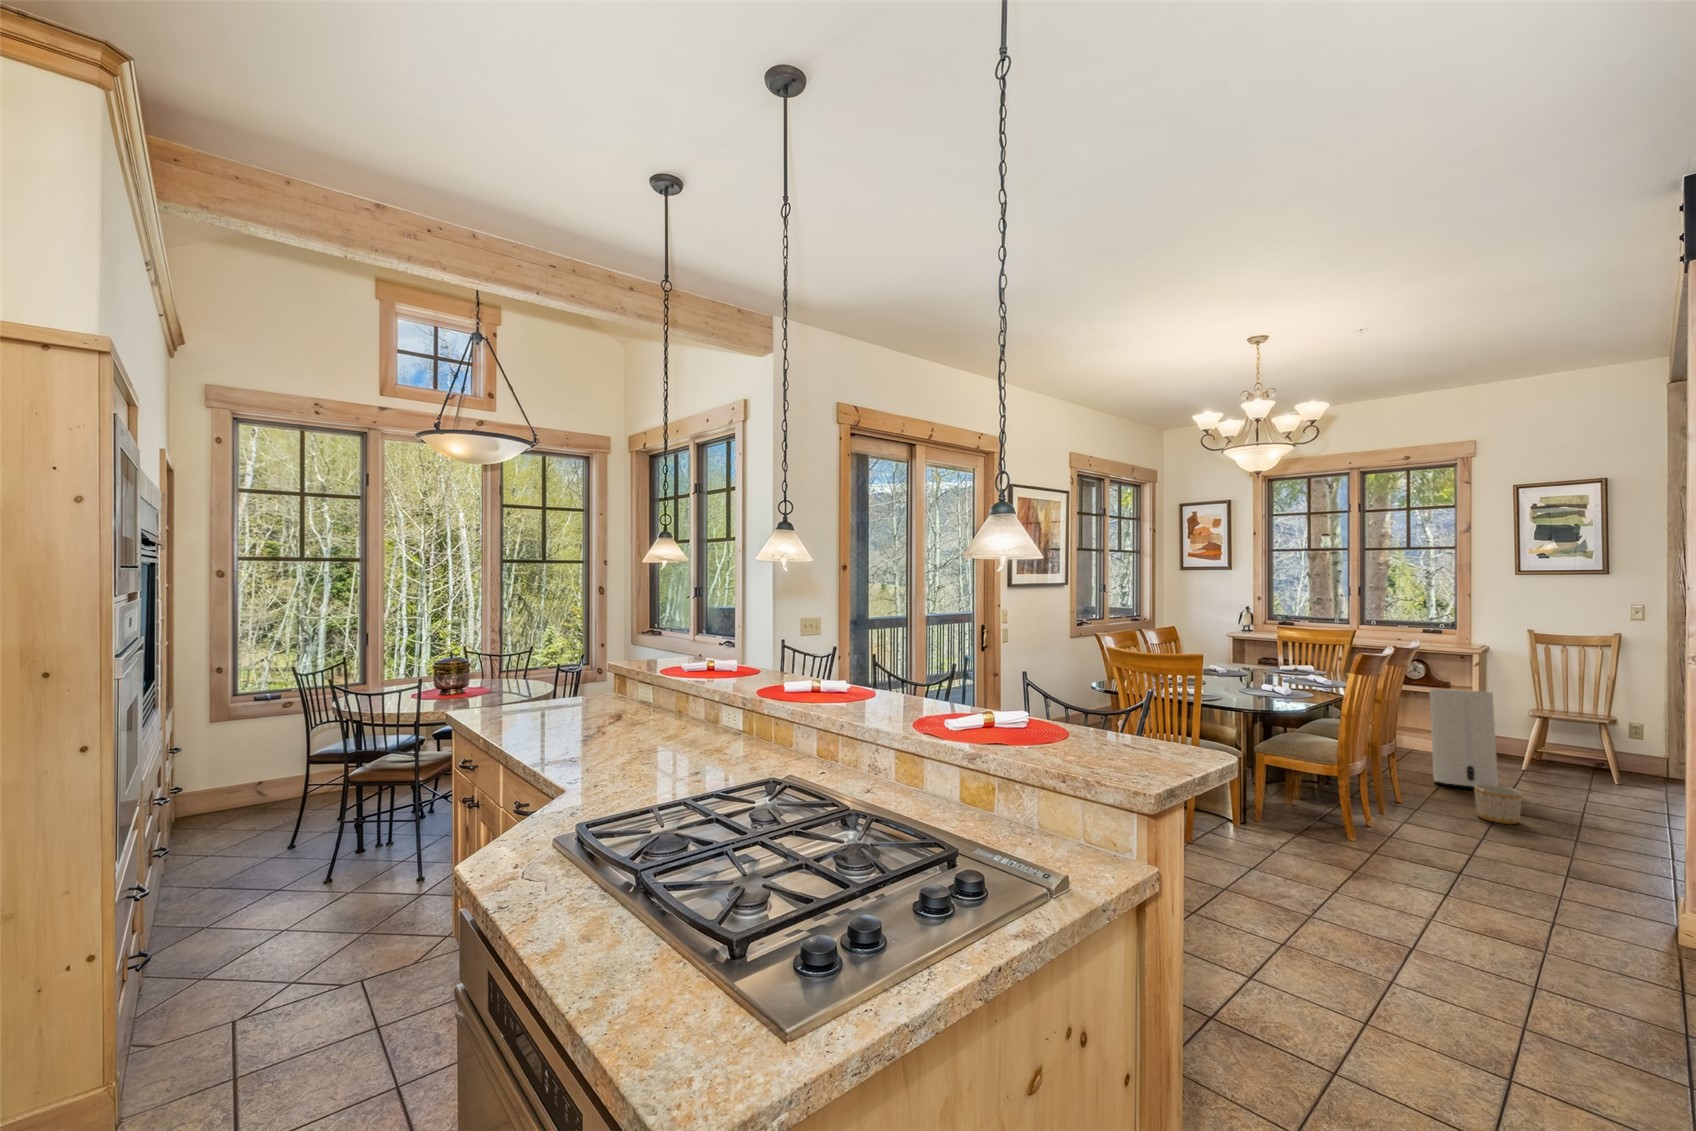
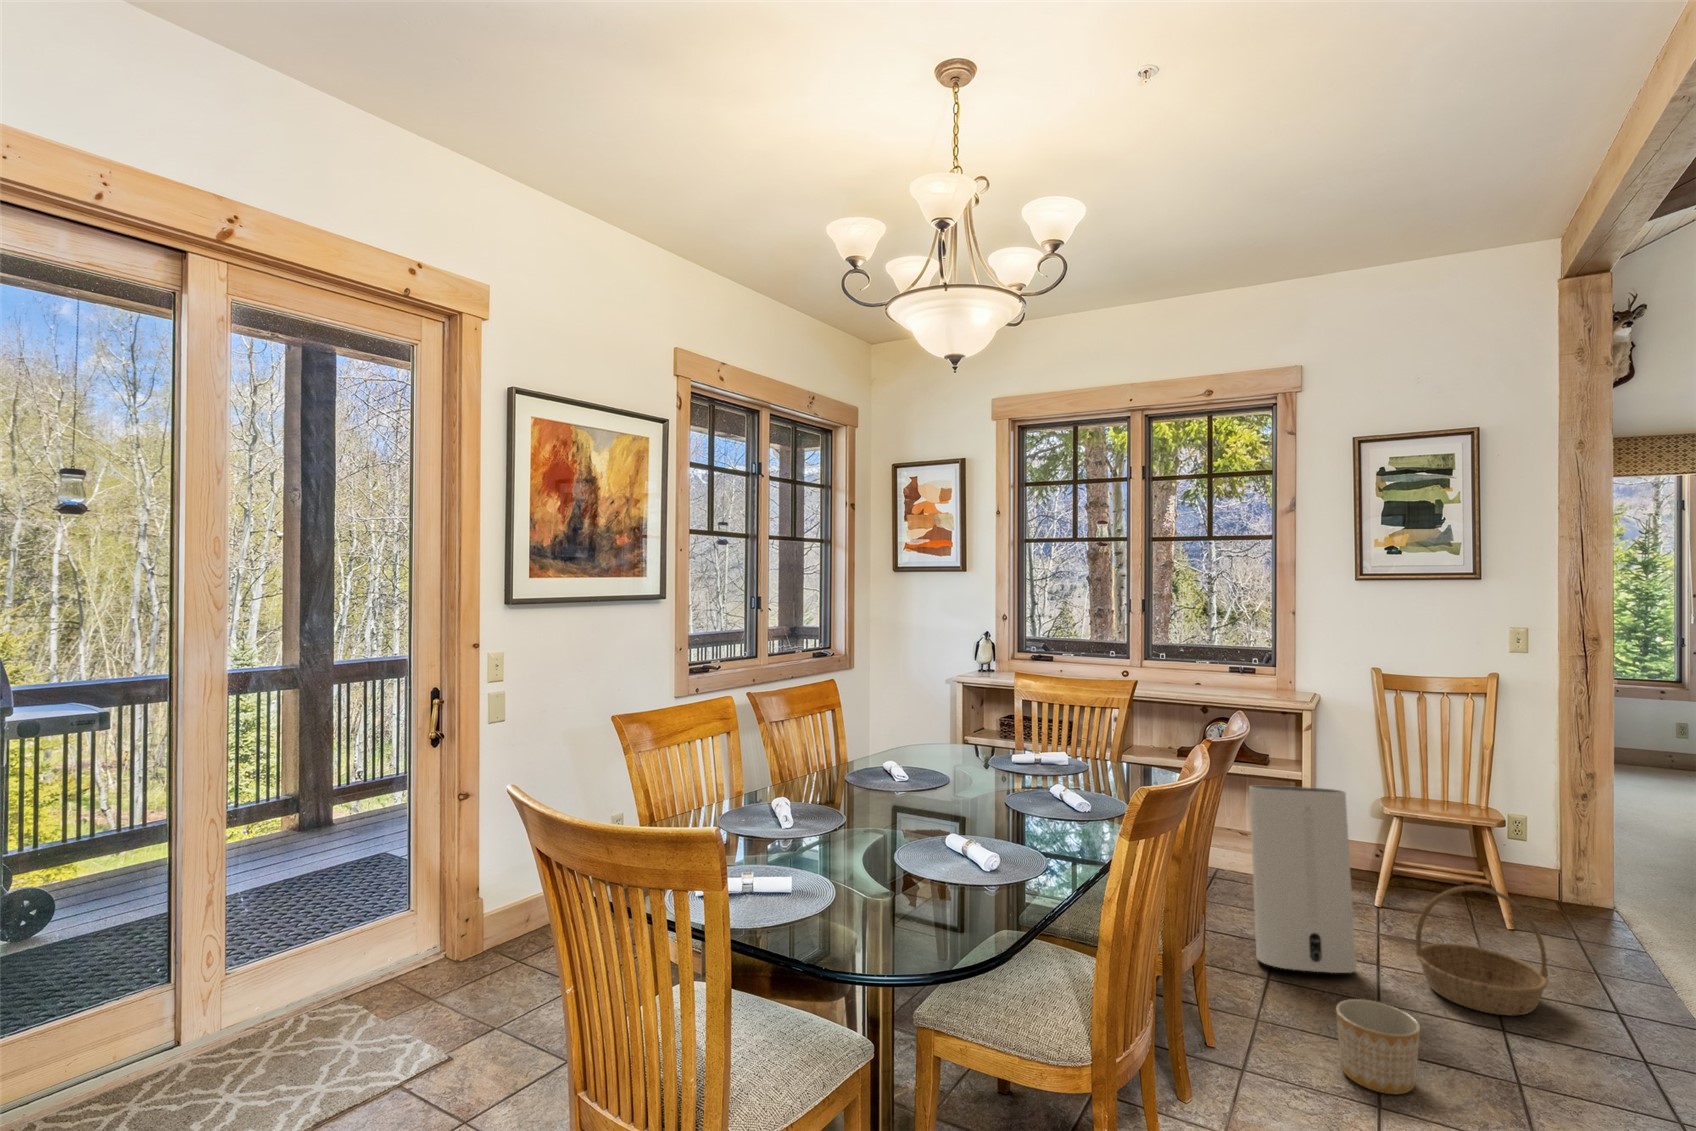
basket: none [1537,743,1623,811] -> present [1415,886,1548,1016]

